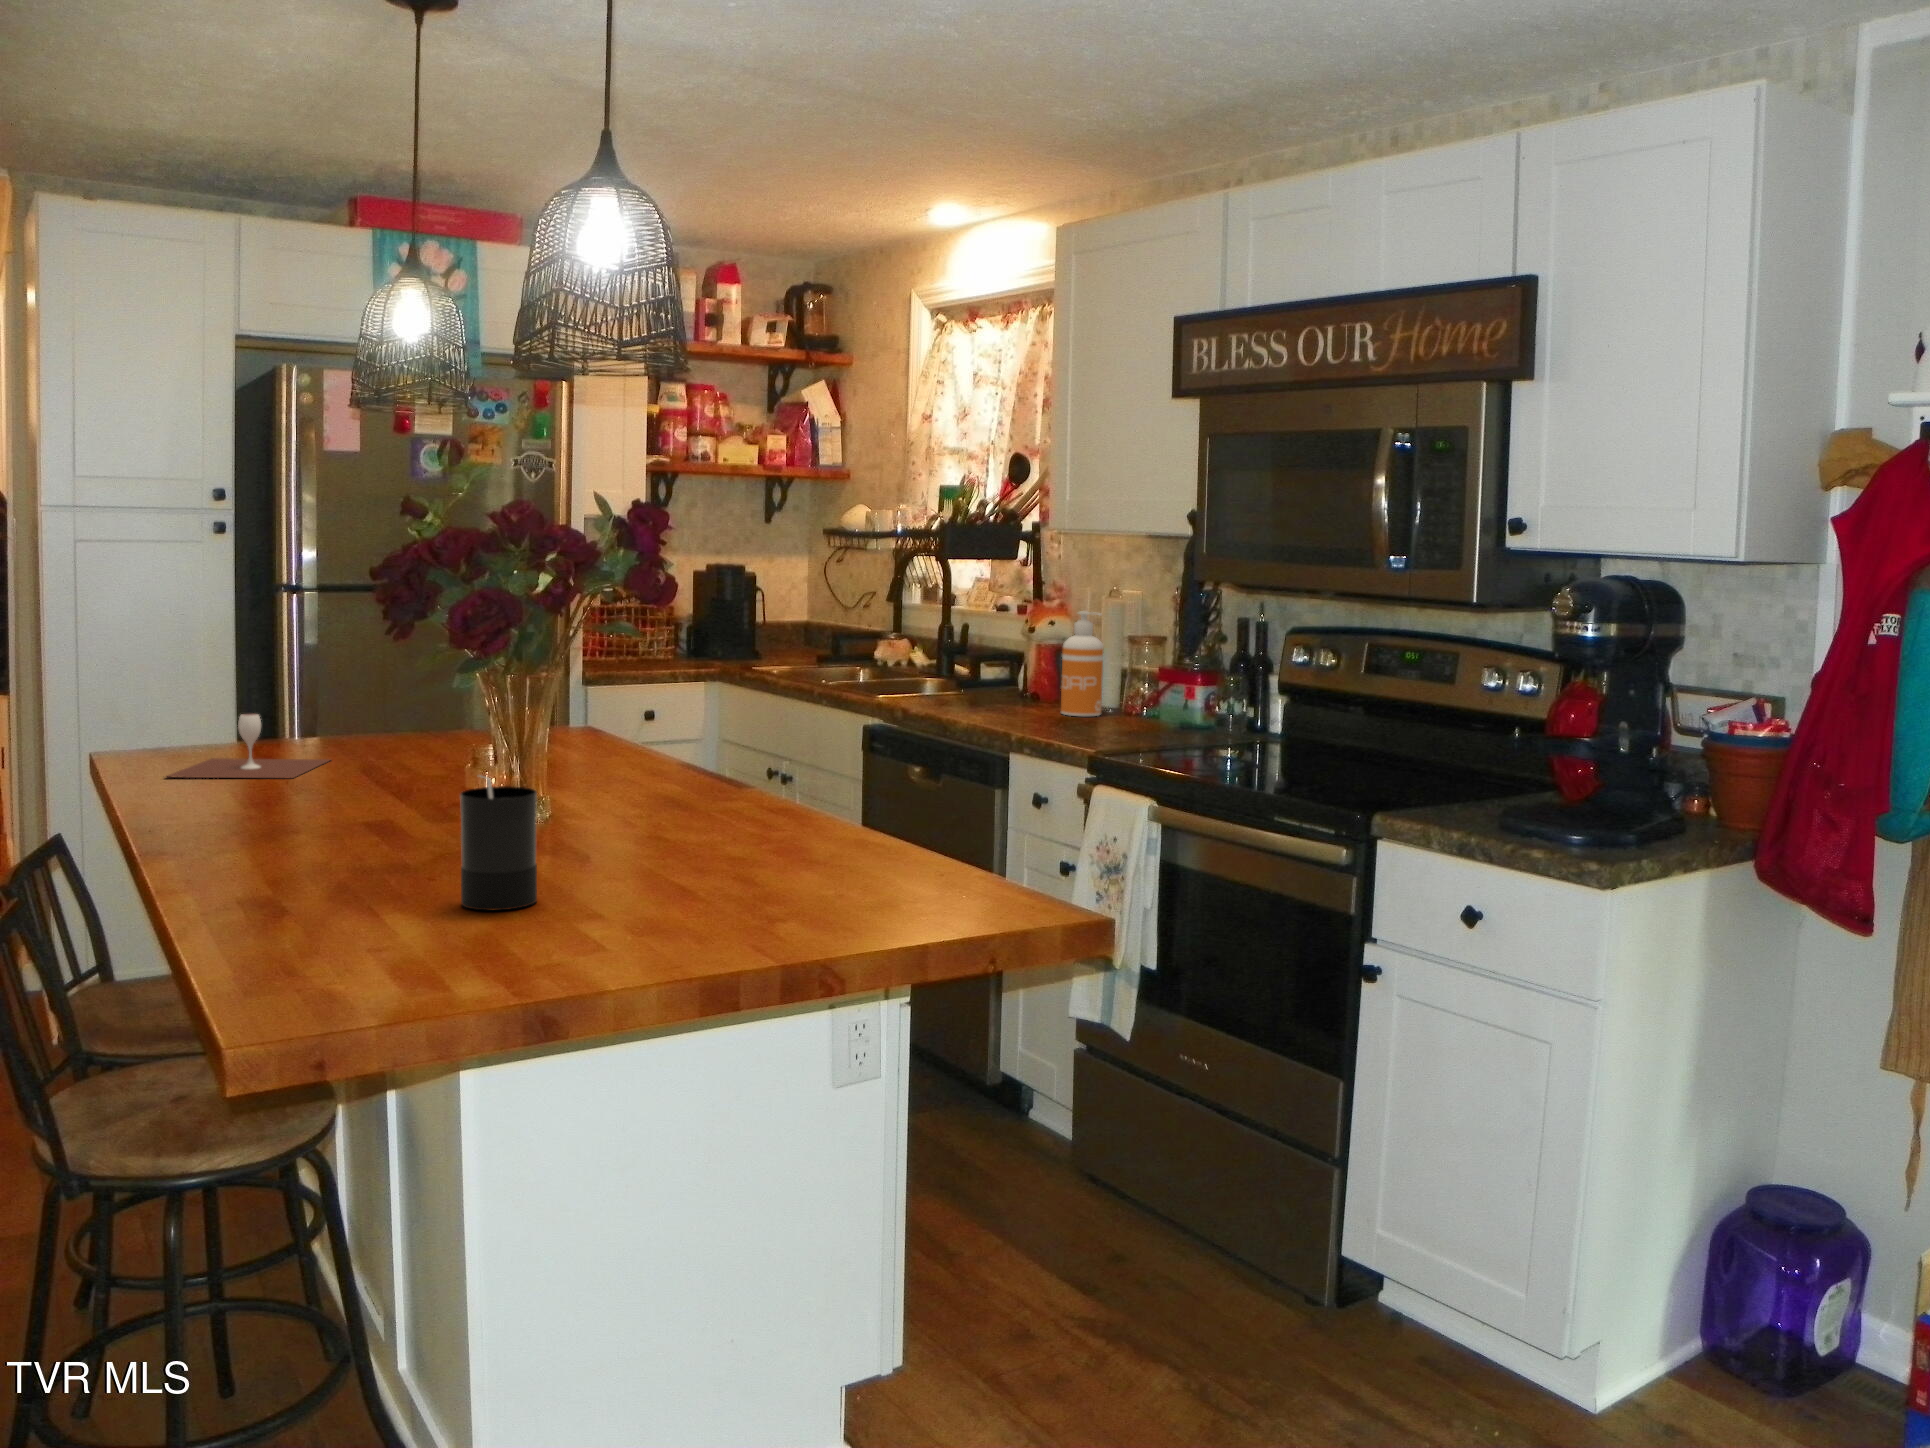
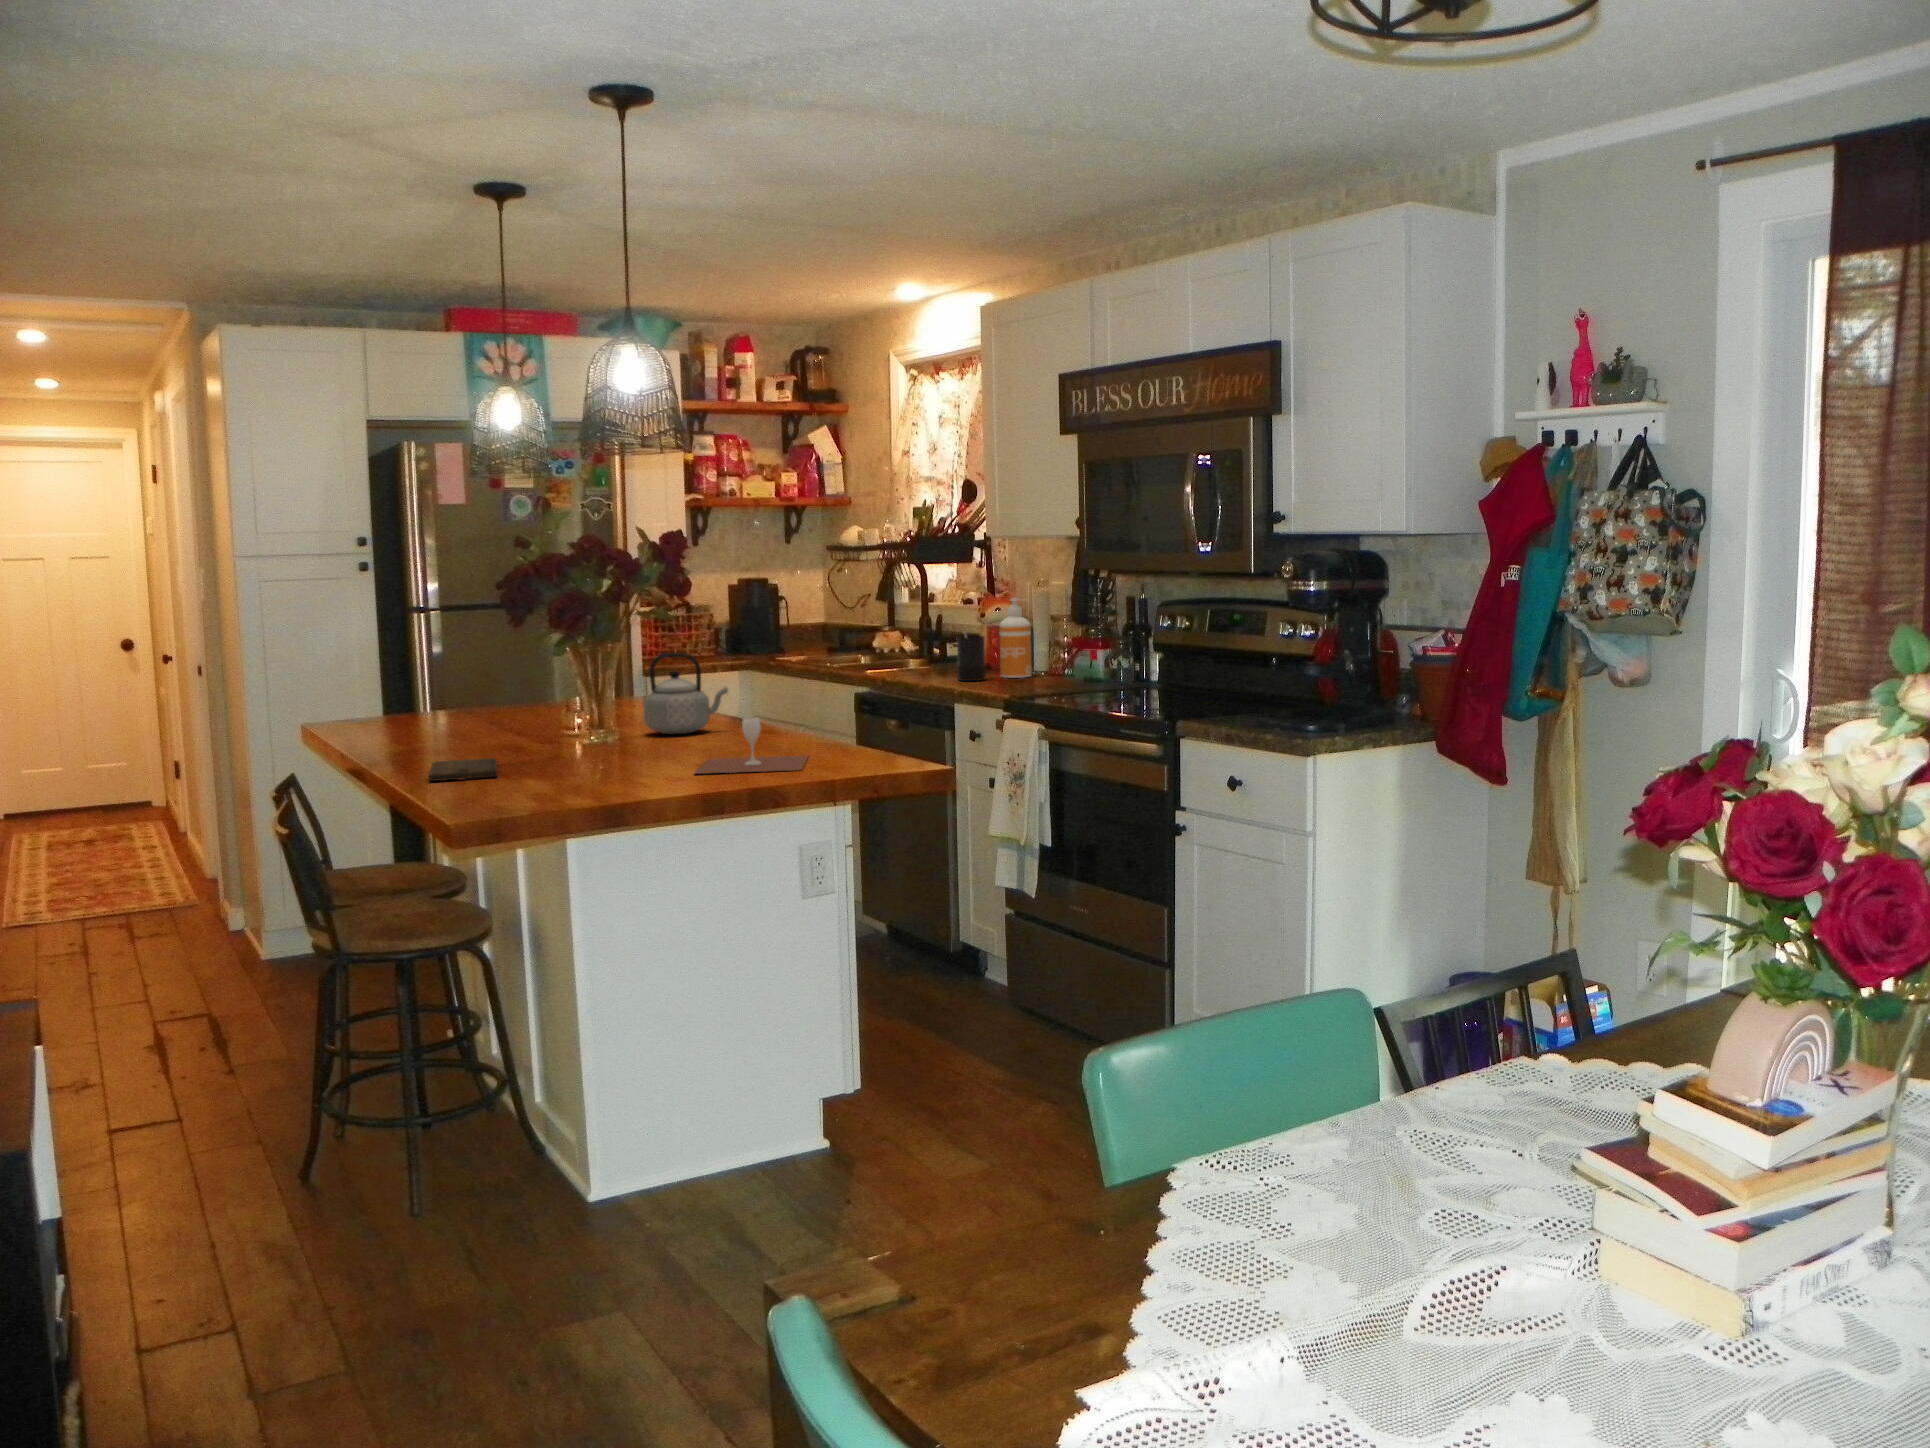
teapot: none [588,680,714,801] -> present [644,653,728,734]
wine glass: present [167,714,330,778] -> present [695,717,808,774]
candle: present [460,776,537,911] -> present [957,635,986,681]
cutting board: none [228,846,351,895] -> present [429,758,497,781]

